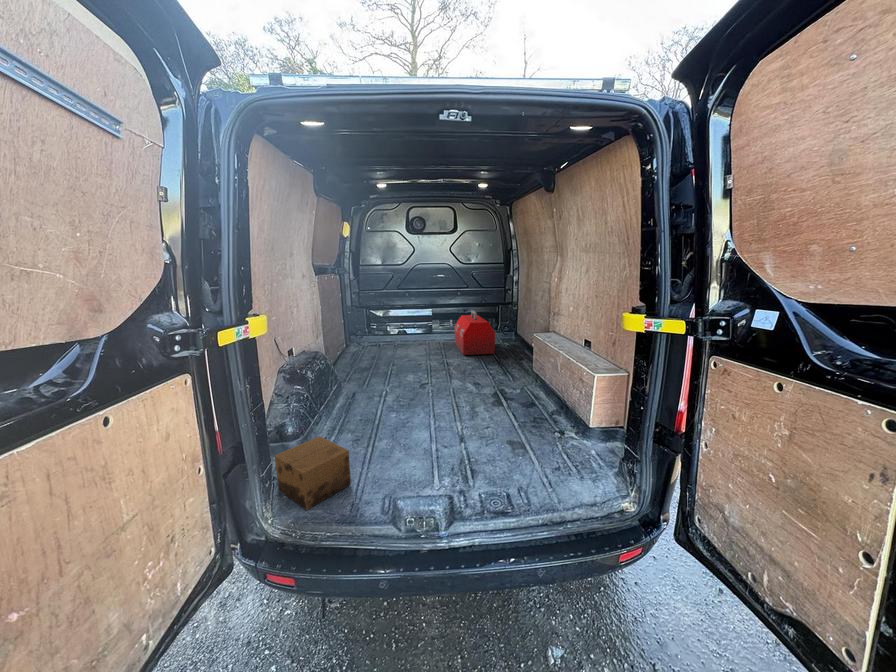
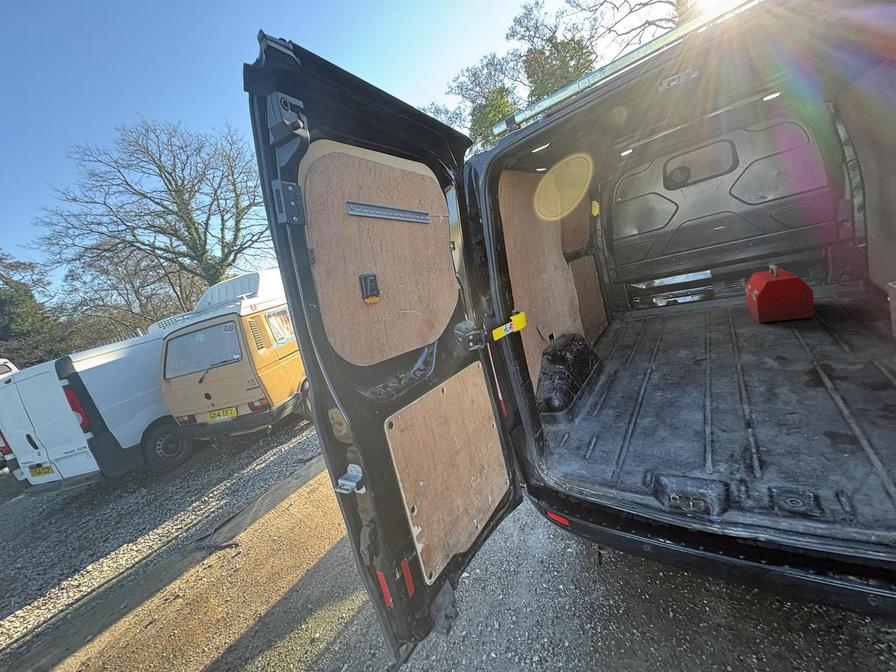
cardboard box: present [275,436,351,510] -> none [545,409,613,470]

